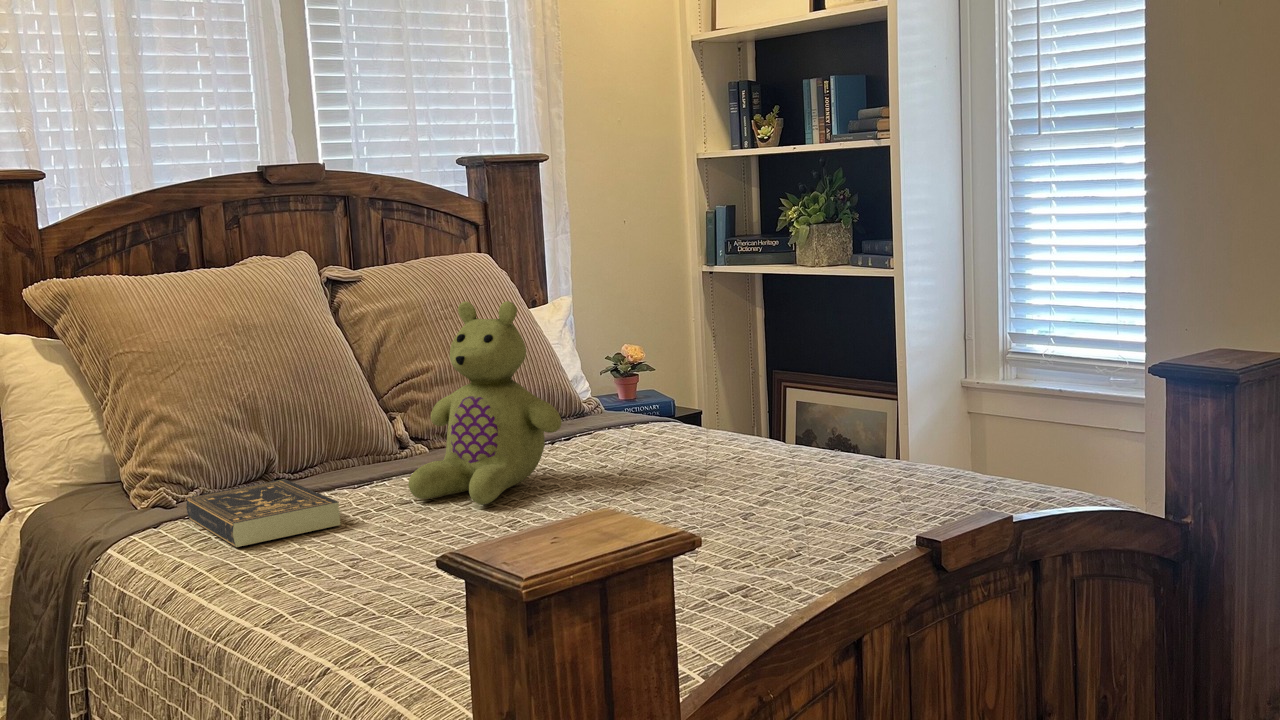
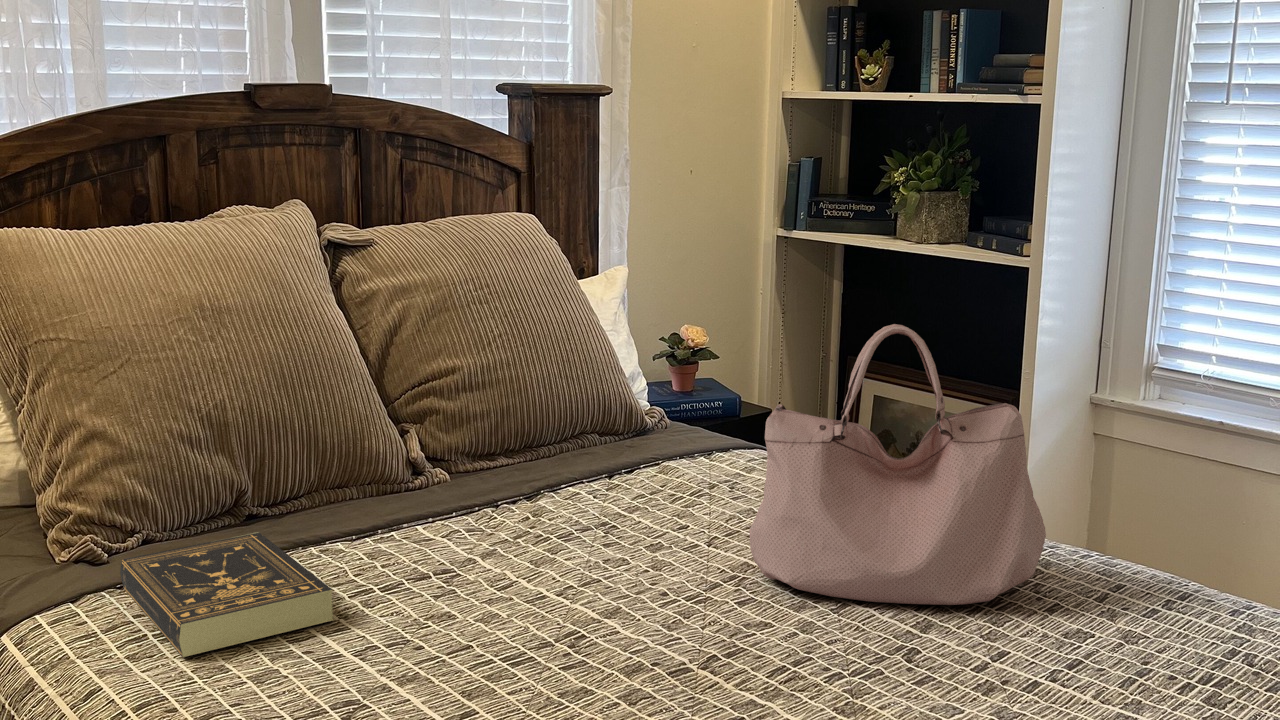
handbag: none [643,295,854,494] -> present [749,324,1046,605]
stuffed bear: present [408,301,561,505] -> none [428,305,642,597]

